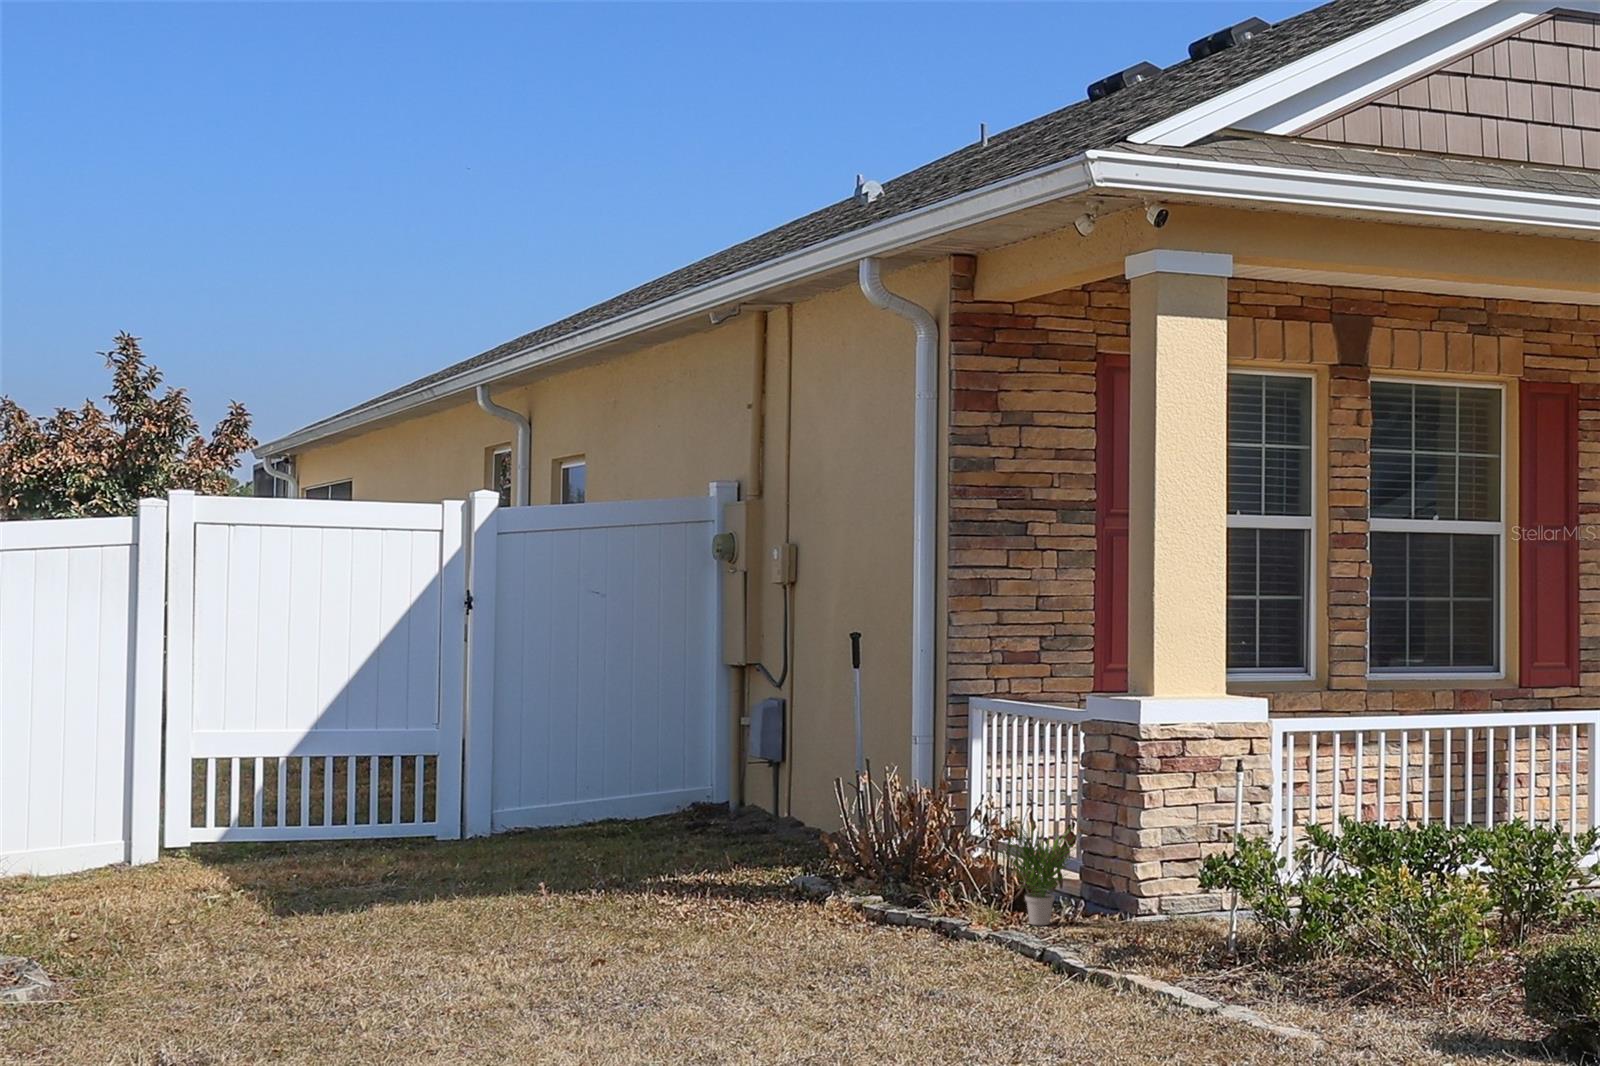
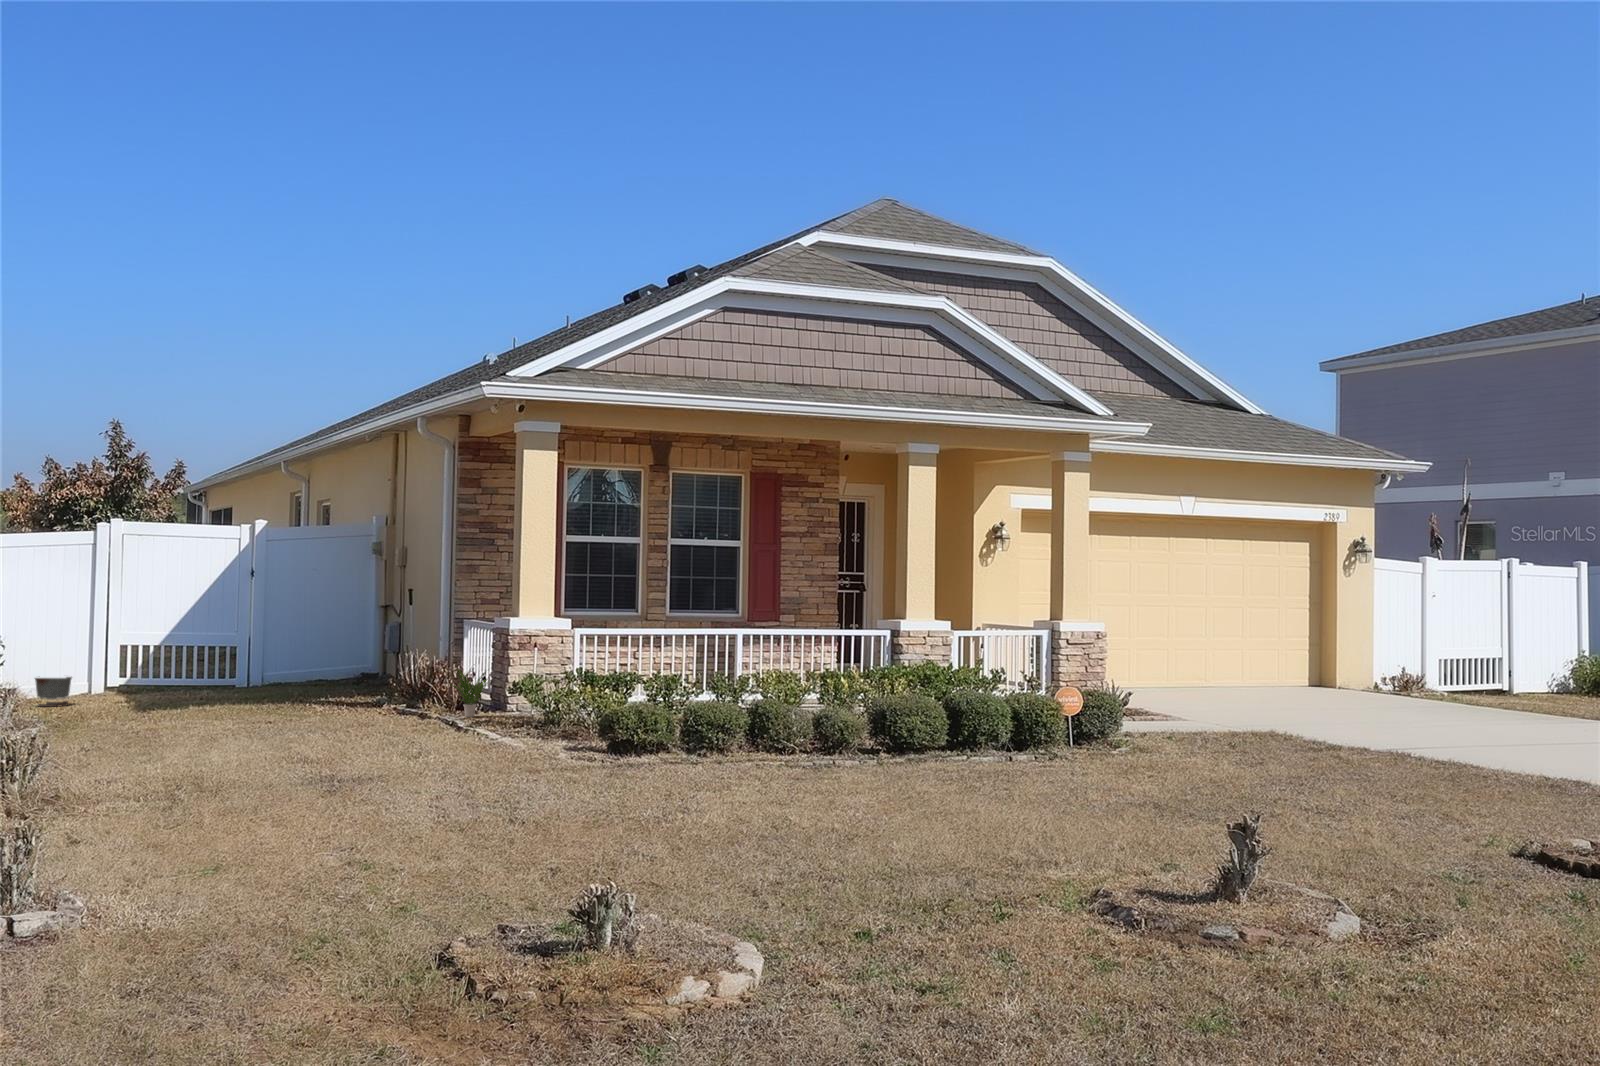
bucket: none [52,813,130,883] -> present [35,677,72,707]

